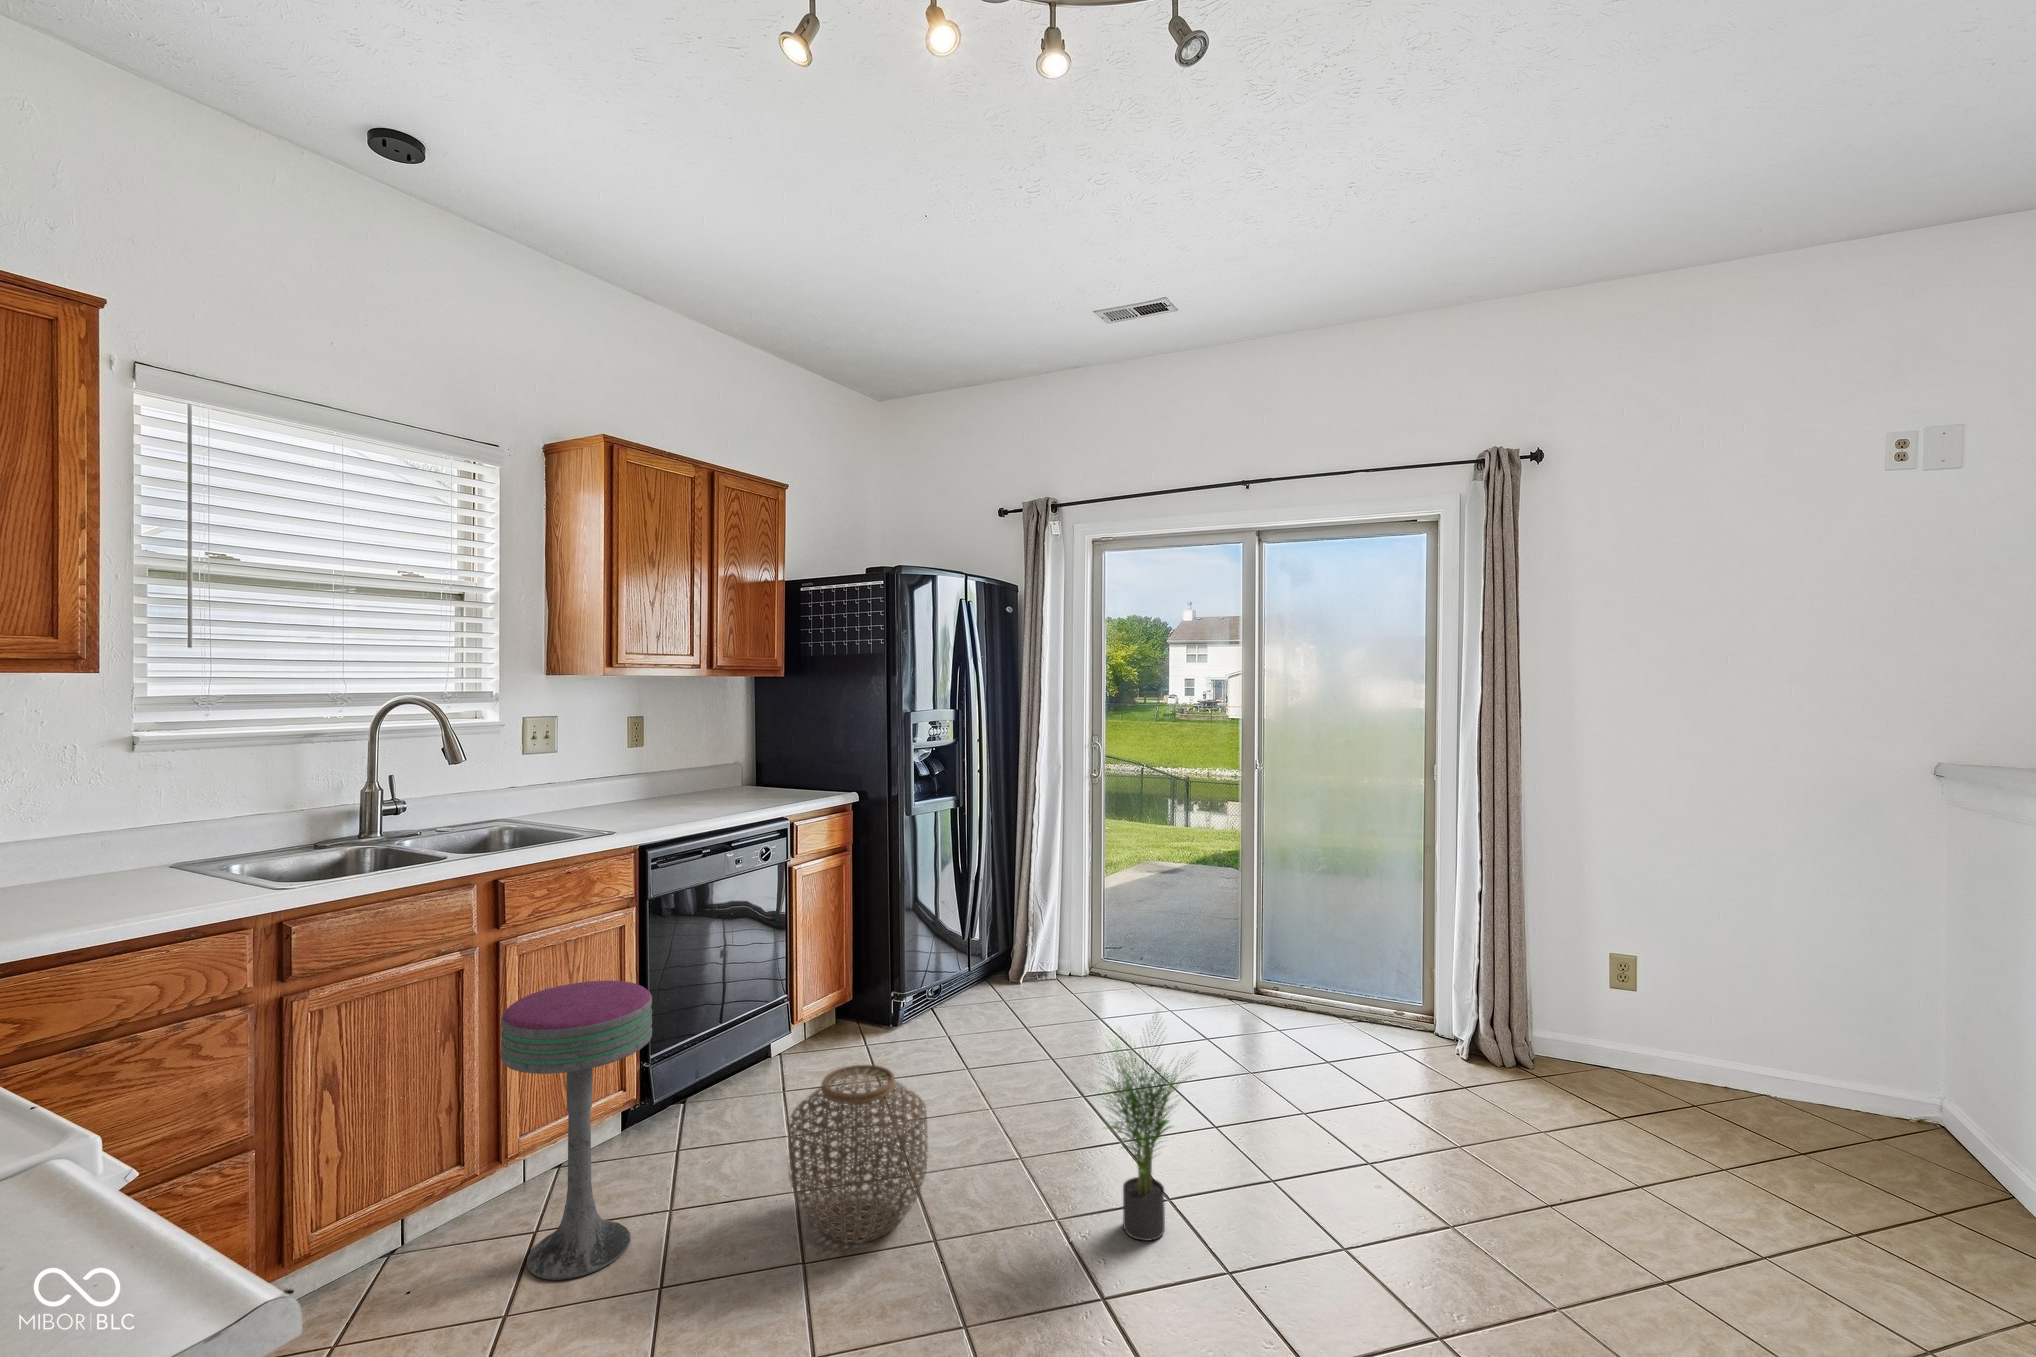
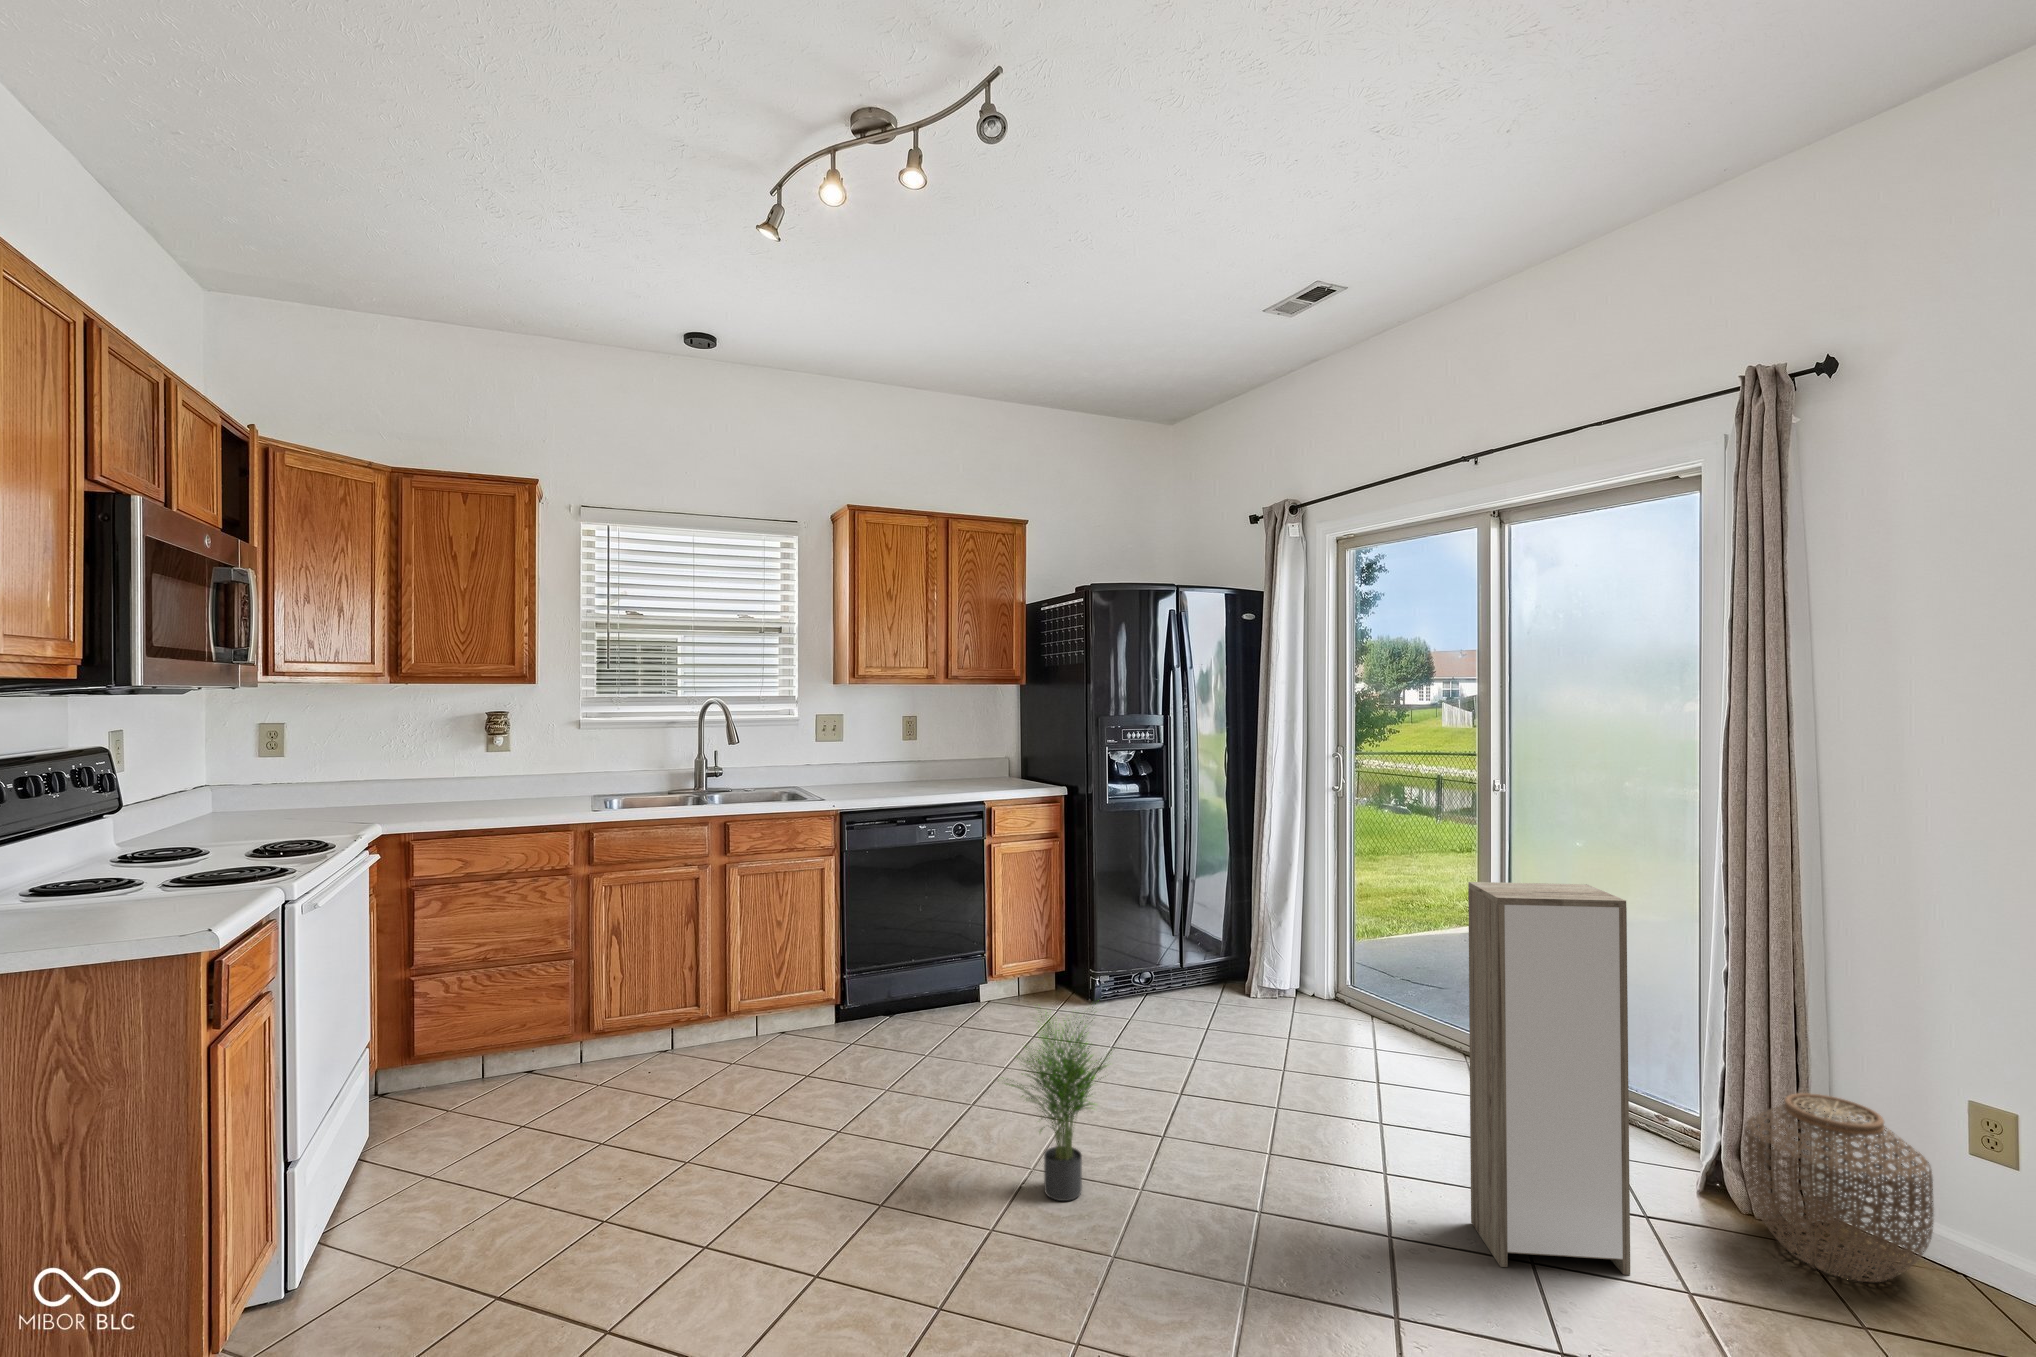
storage cabinet: none [1418,829,1541,1153] -> present [1468,882,1630,1275]
bar stool: present [501,981,652,1280] -> none [687,899,783,1091]
woven basket: present [788,1065,927,1242] -> present [1743,1093,1934,1282]

